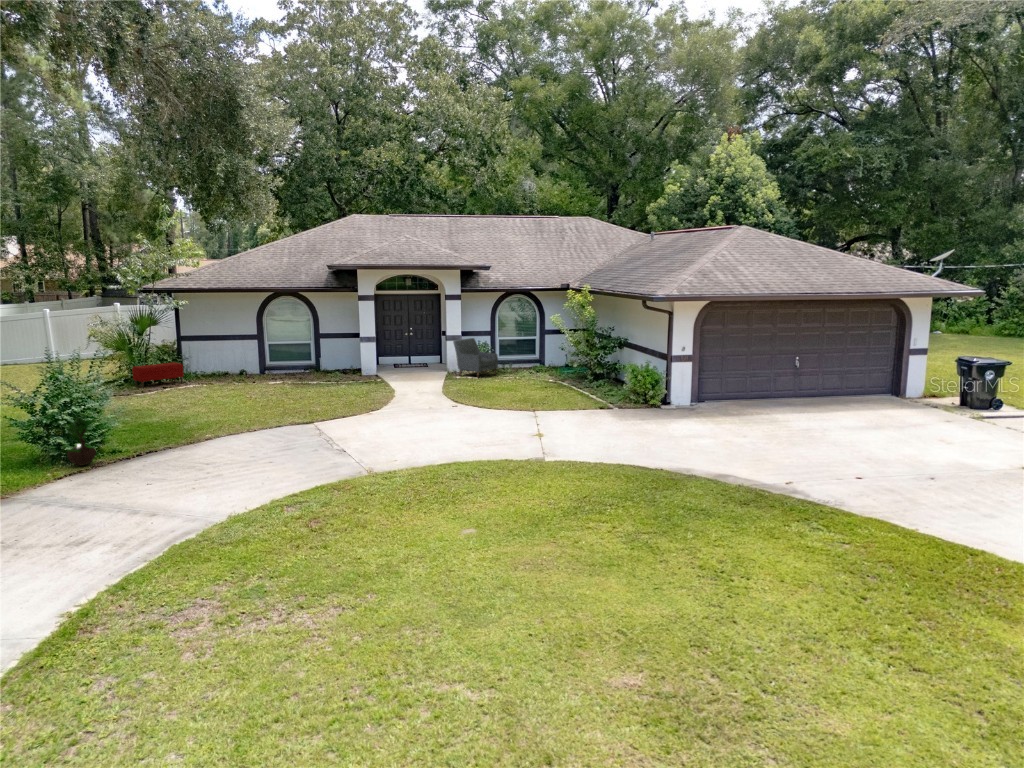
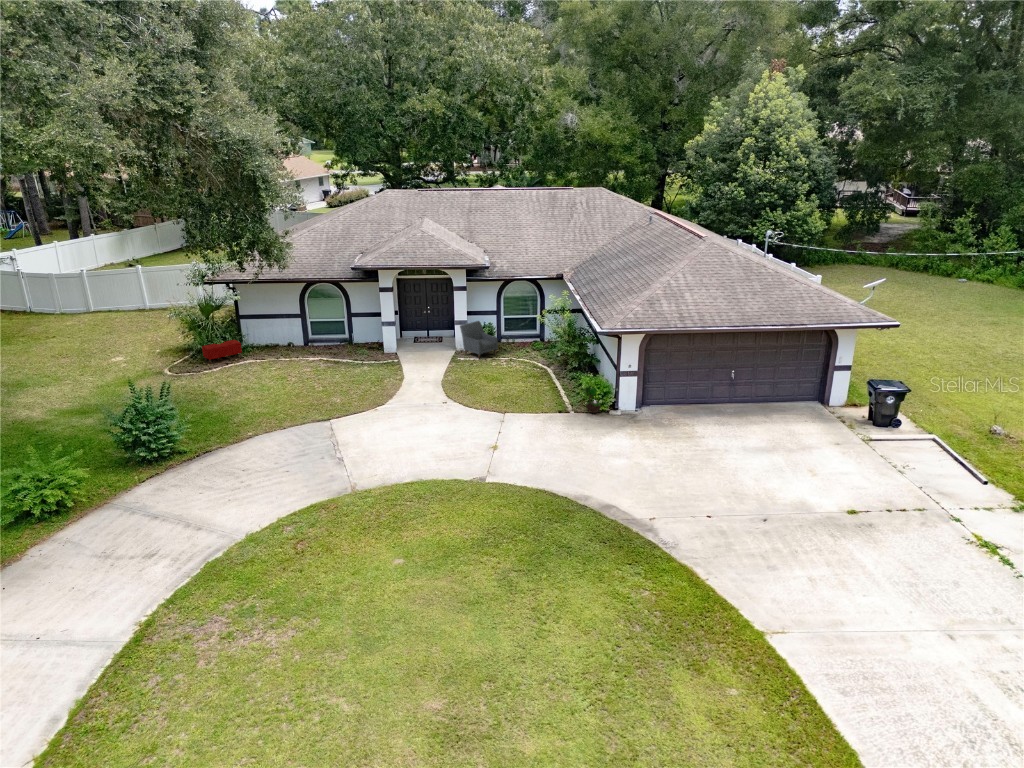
potted tree: present [67,415,96,466] -> present [582,386,600,413]

